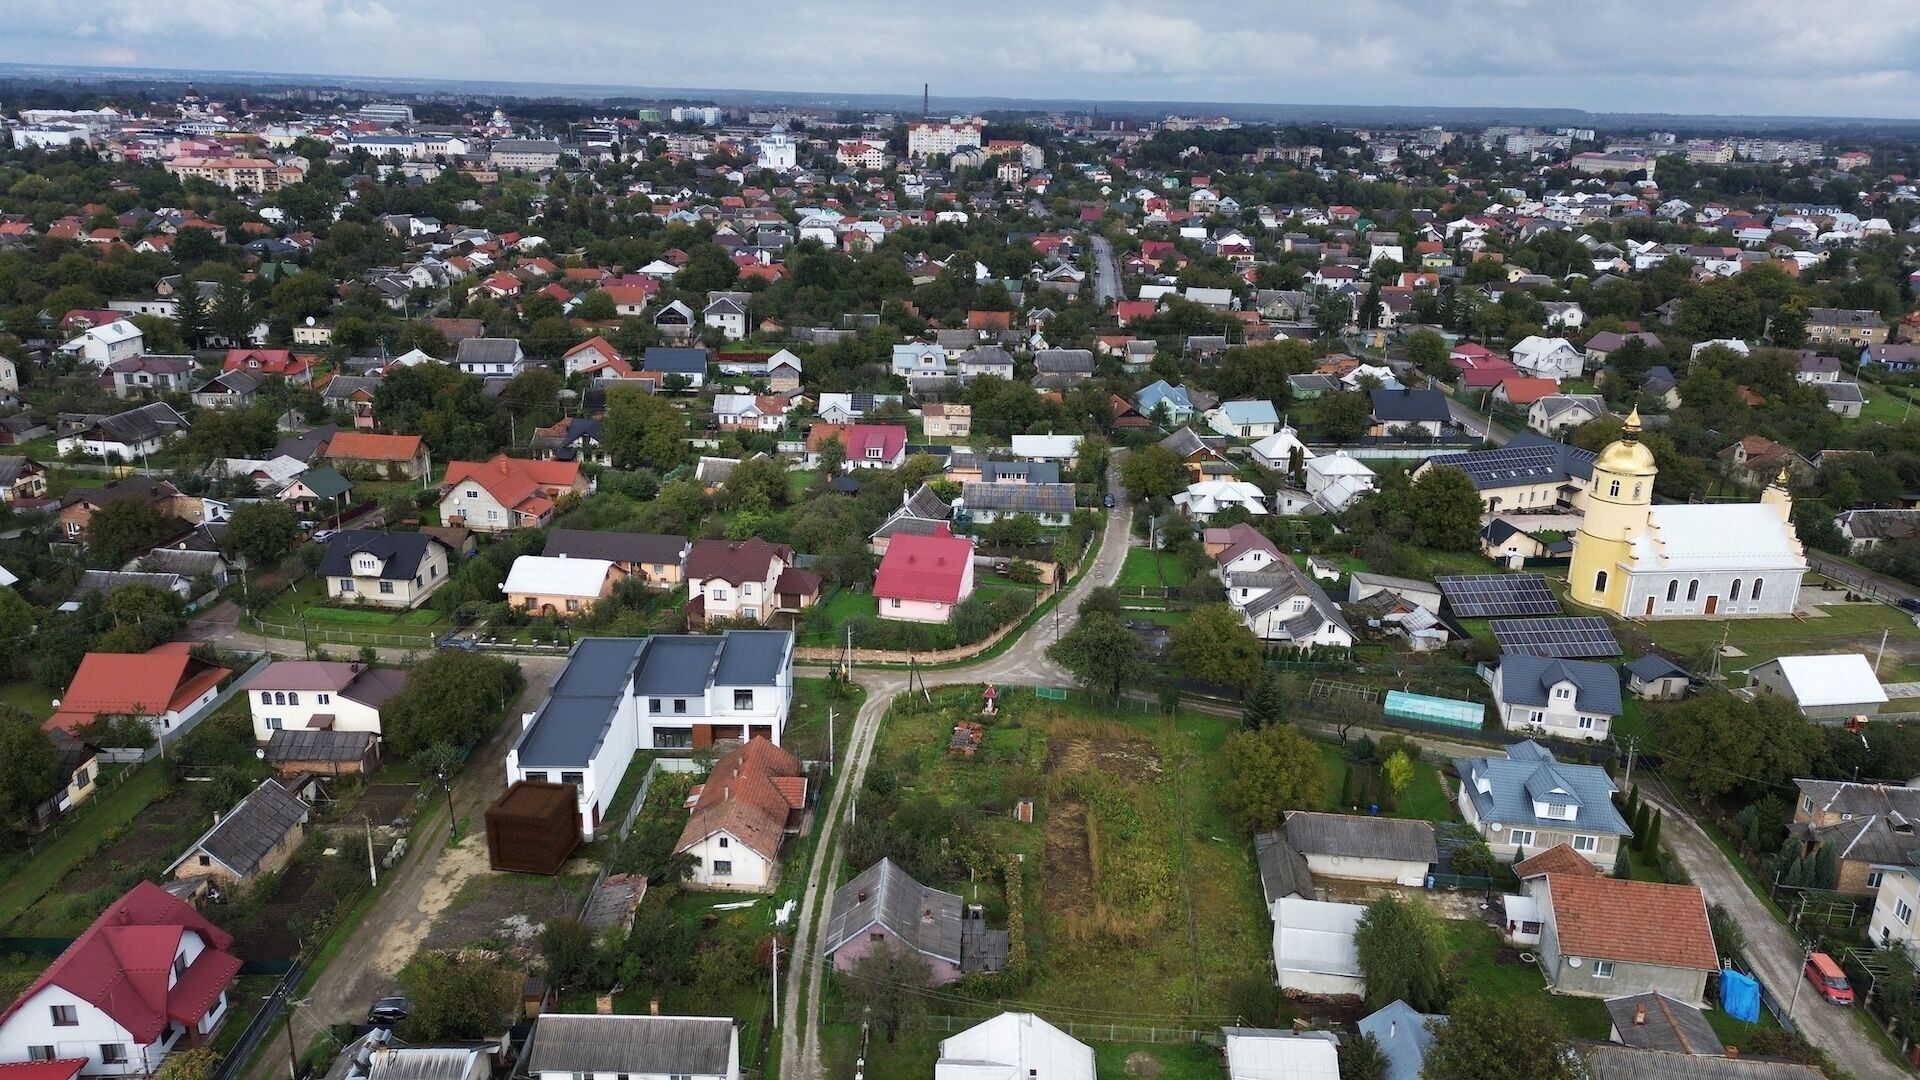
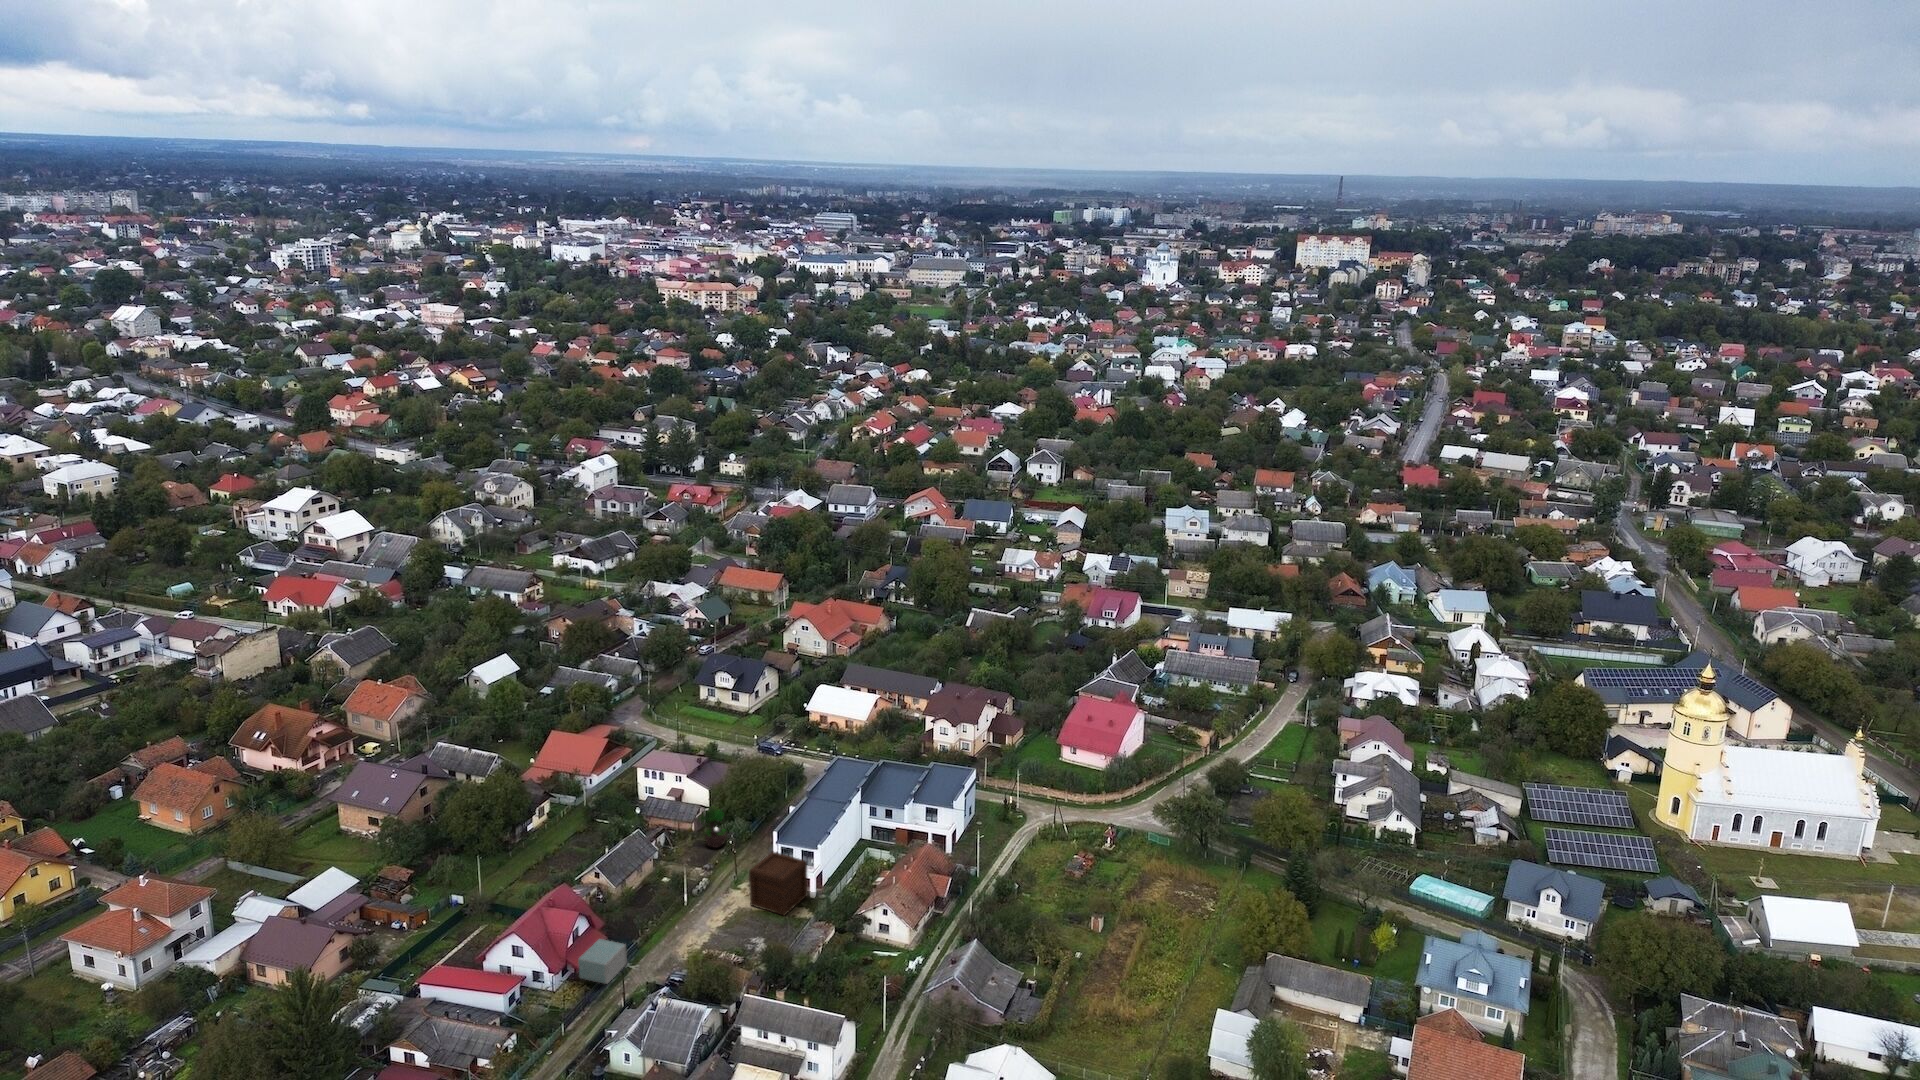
potted tree: none [370,724,423,793] -> present [699,806,727,848]
storage box: none [188,969,287,1047] -> present [578,939,627,984]

